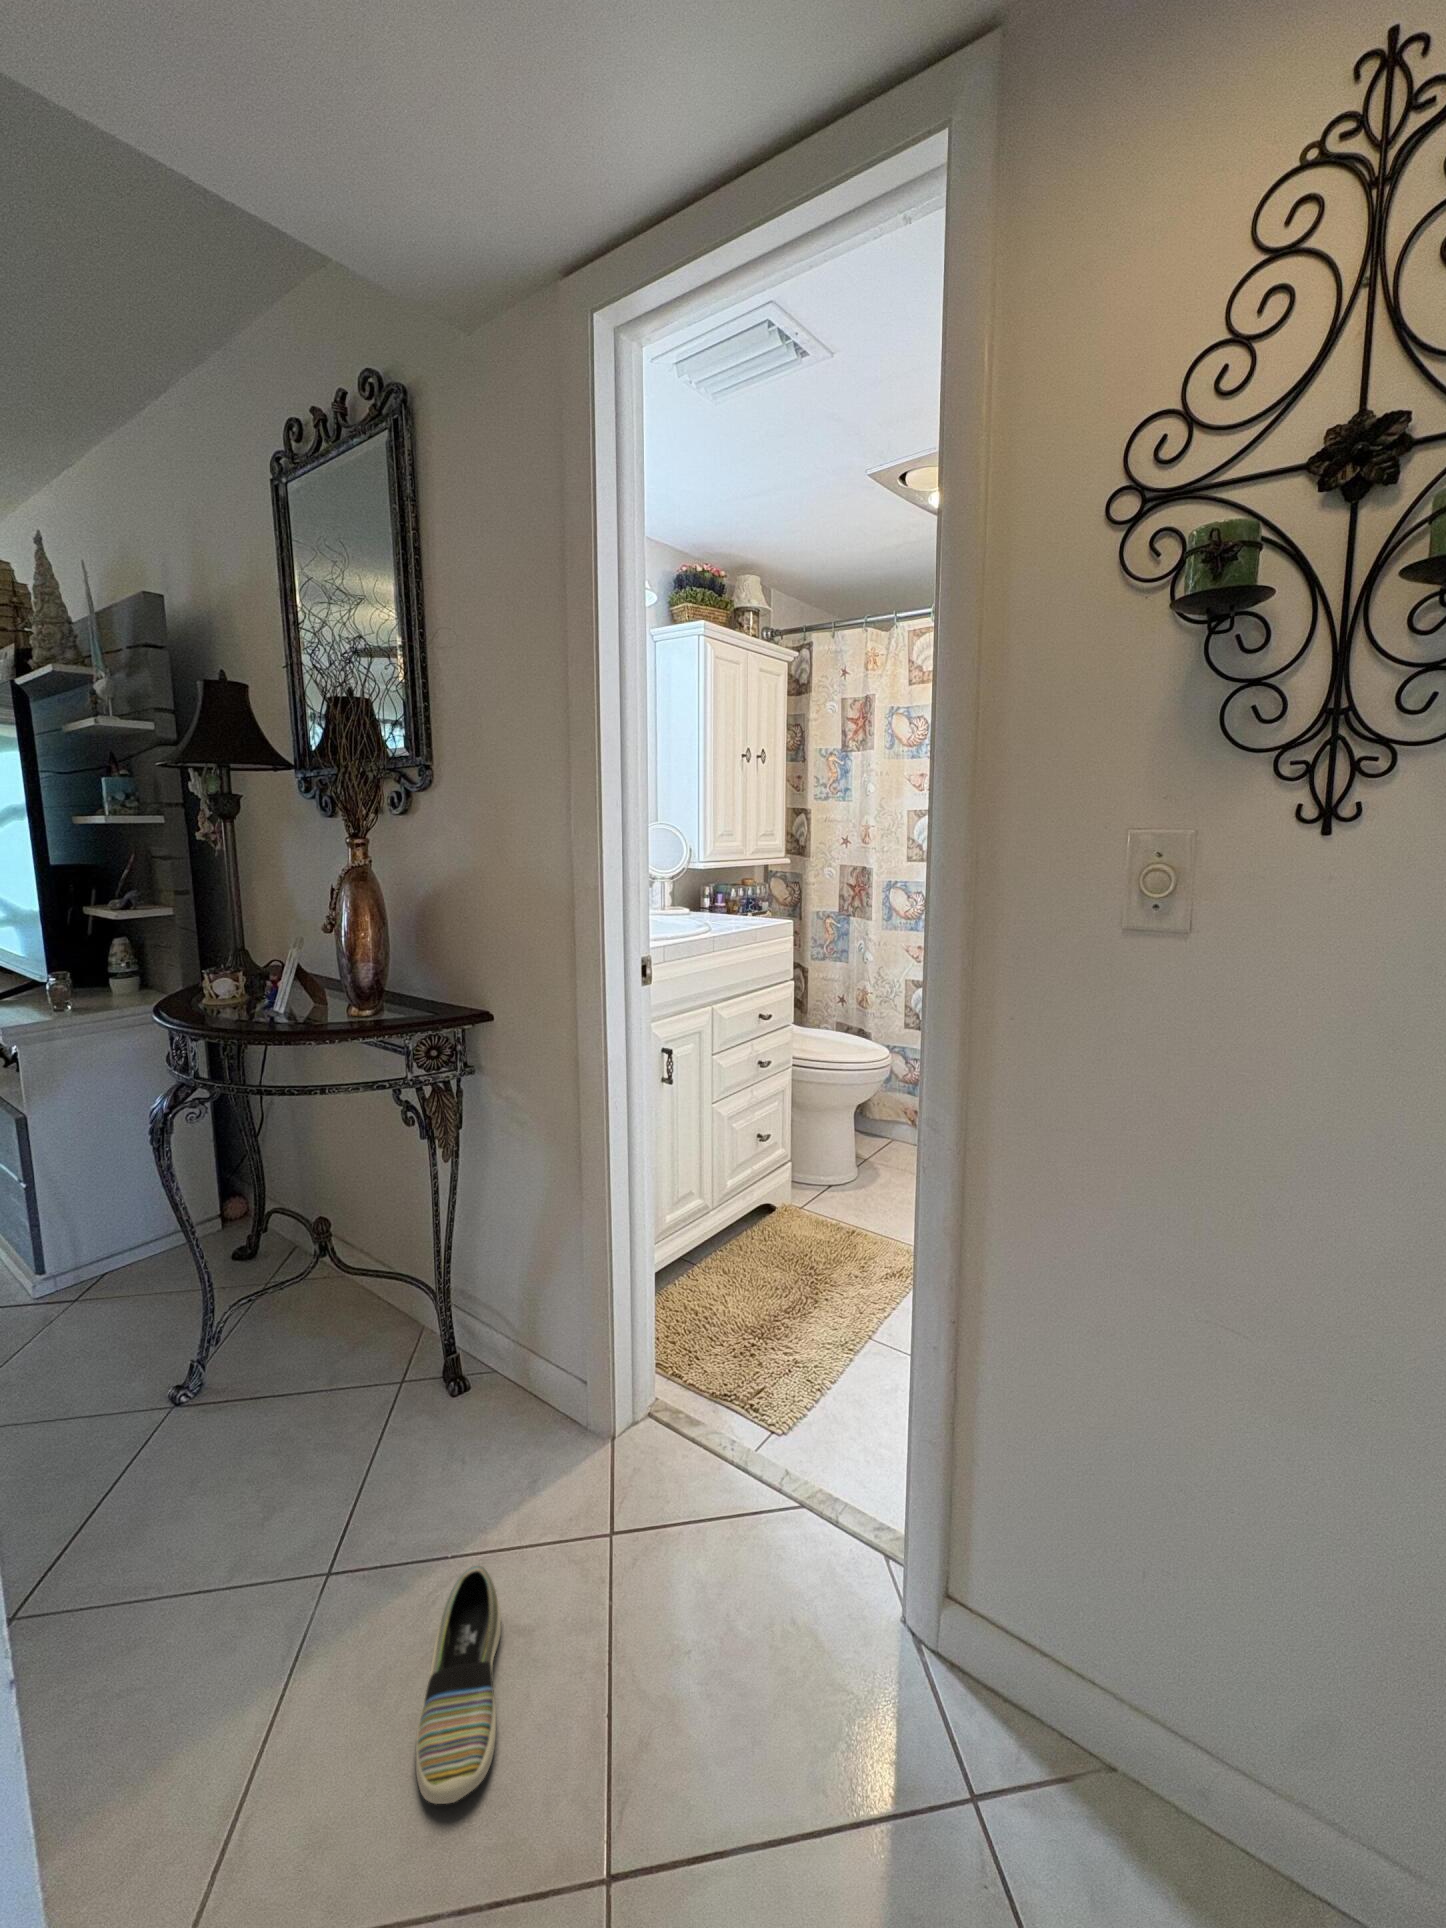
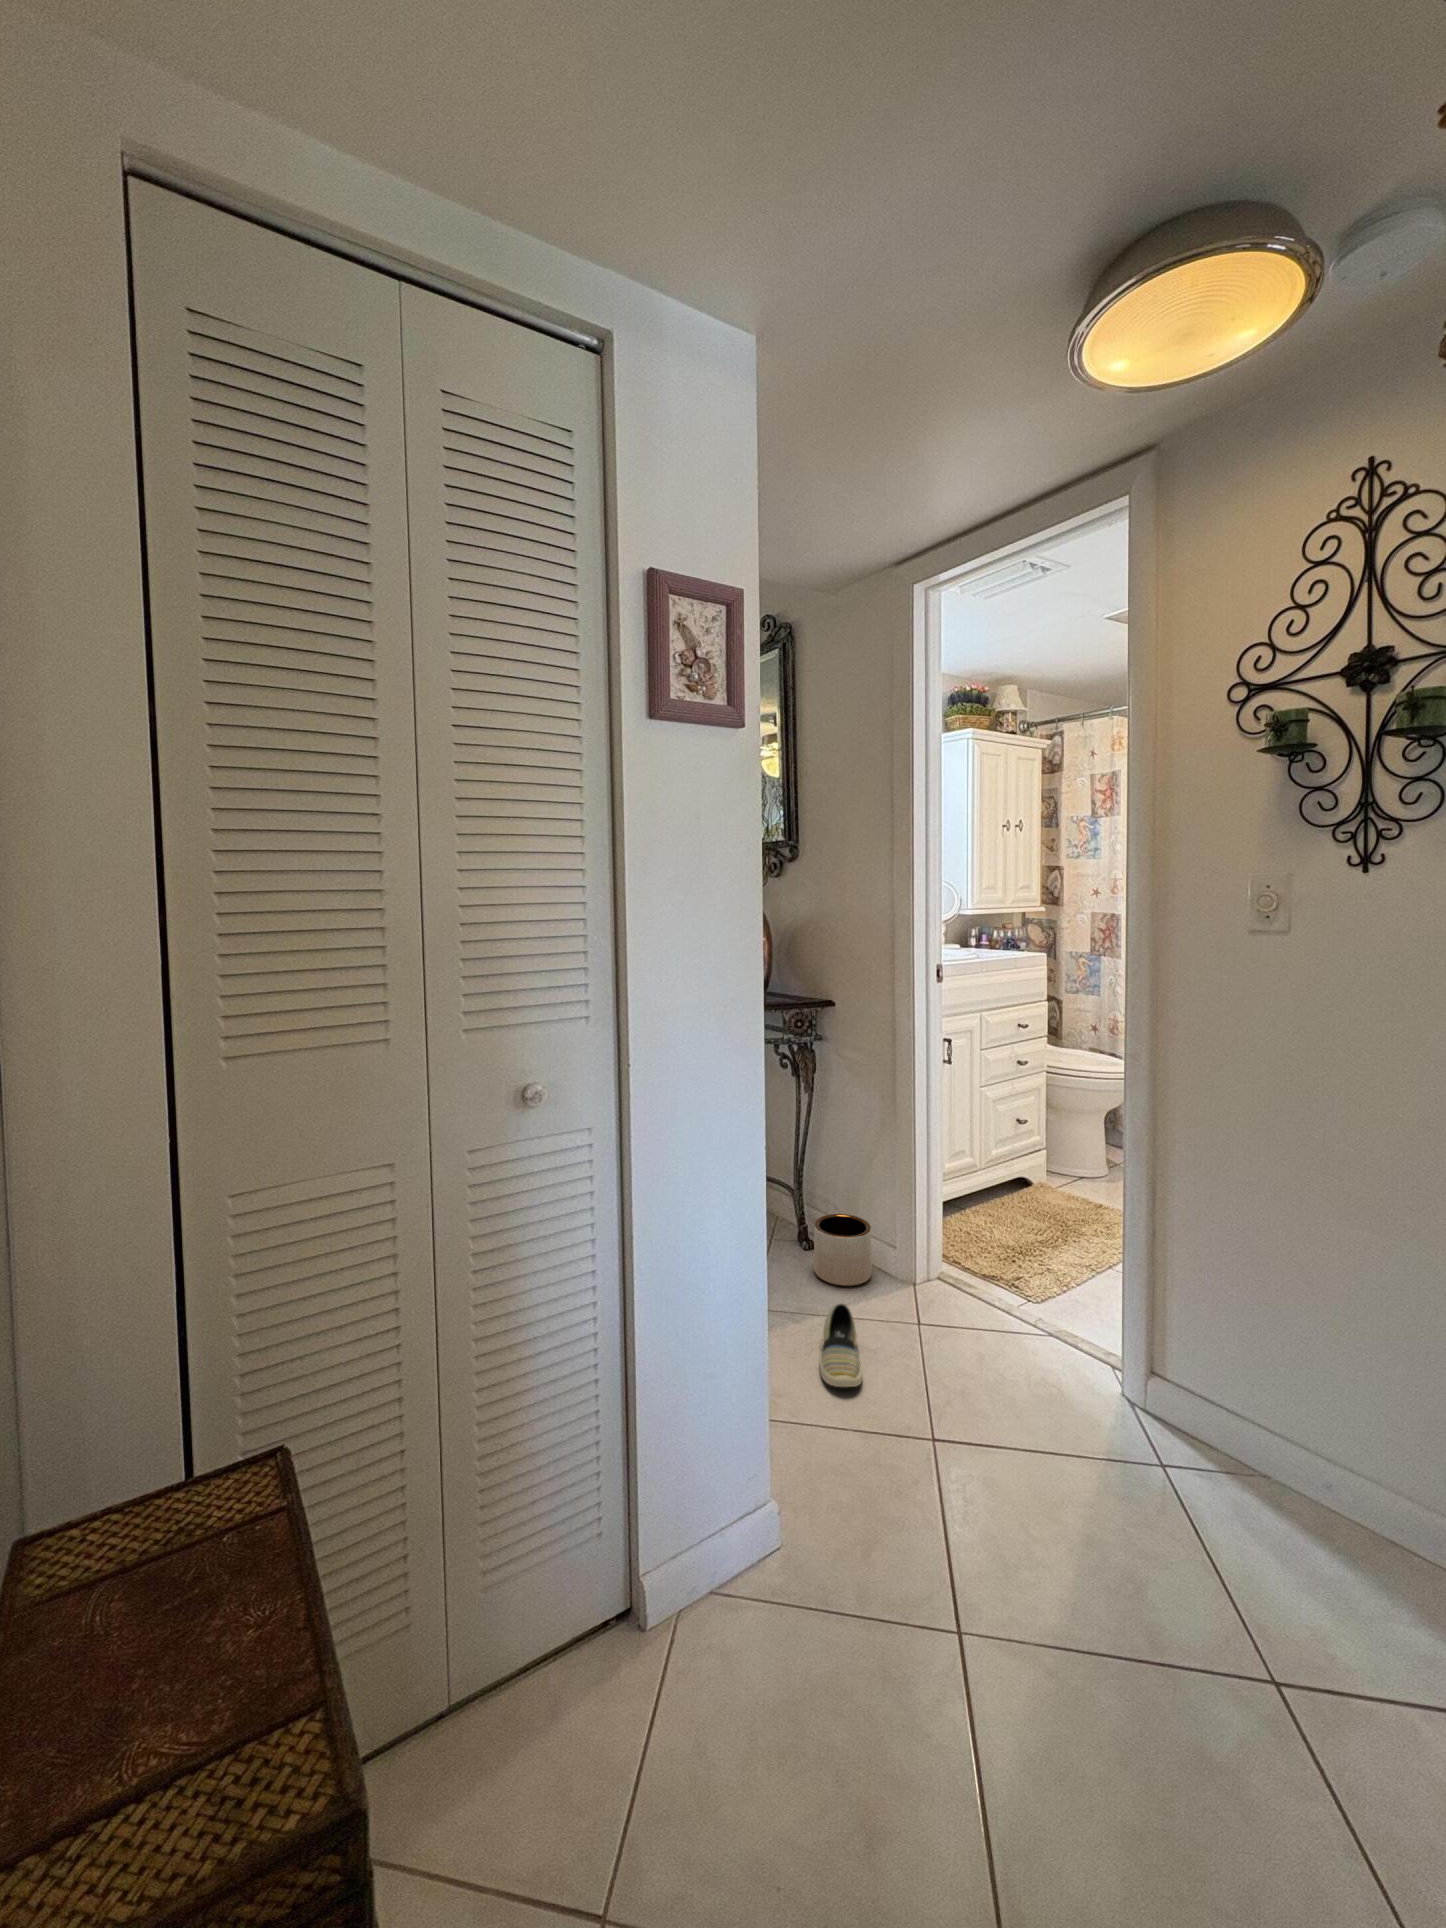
planter: none [456,1346,551,1478] -> present [814,1214,872,1286]

